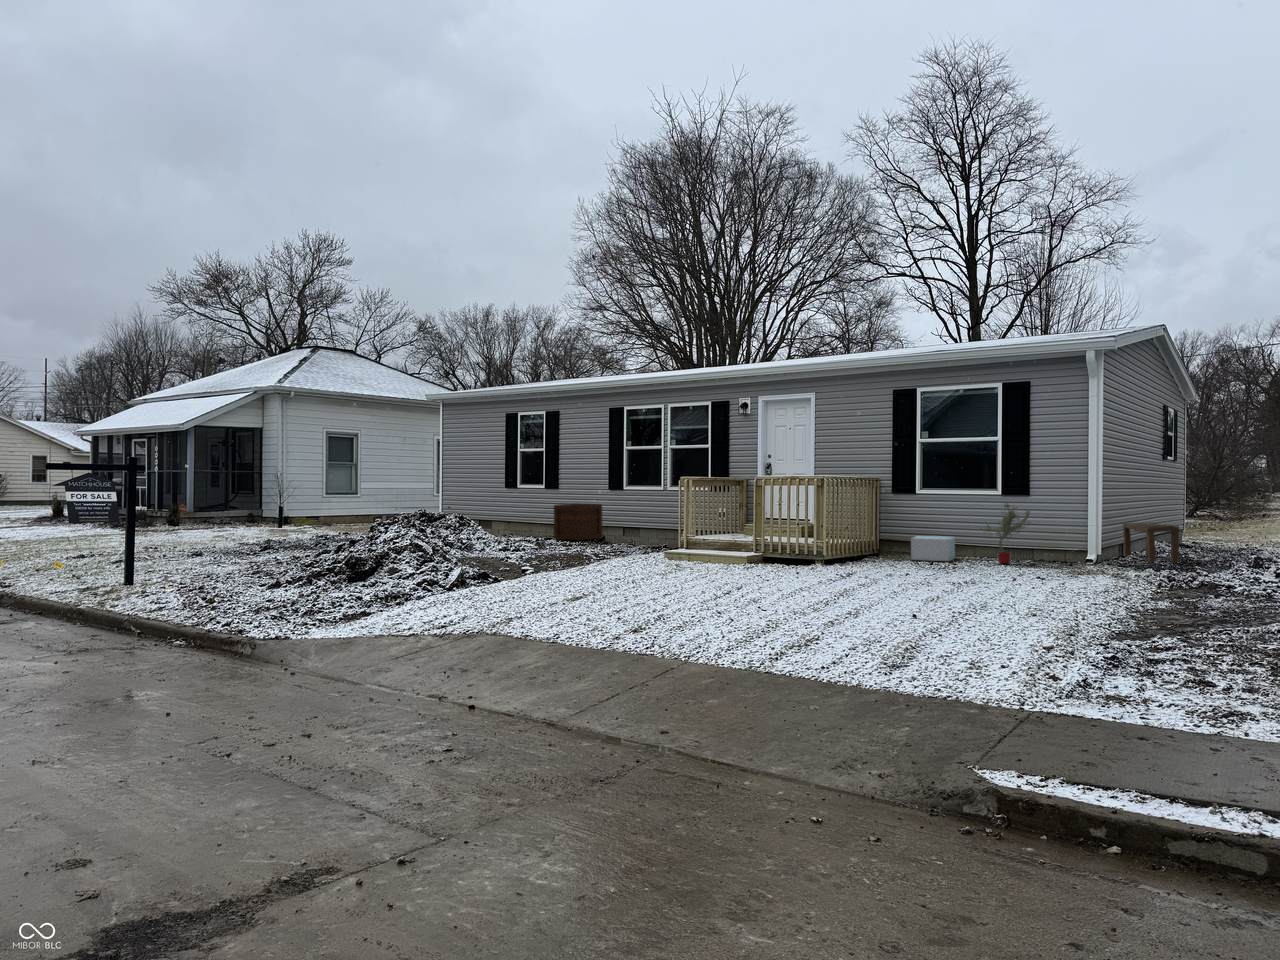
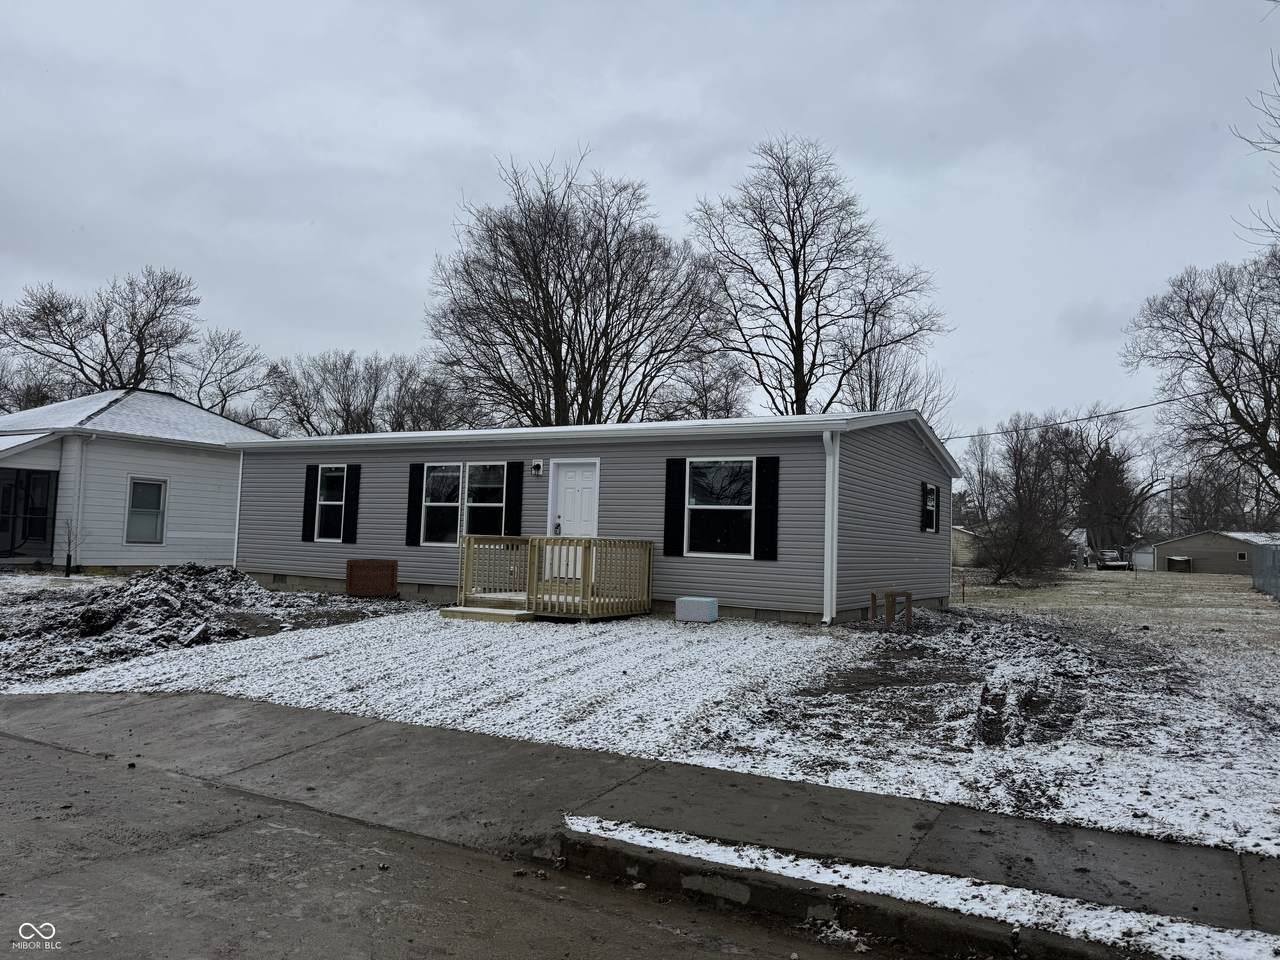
potted tree: present [980,502,1030,564] -> none [736,565,781,626]

